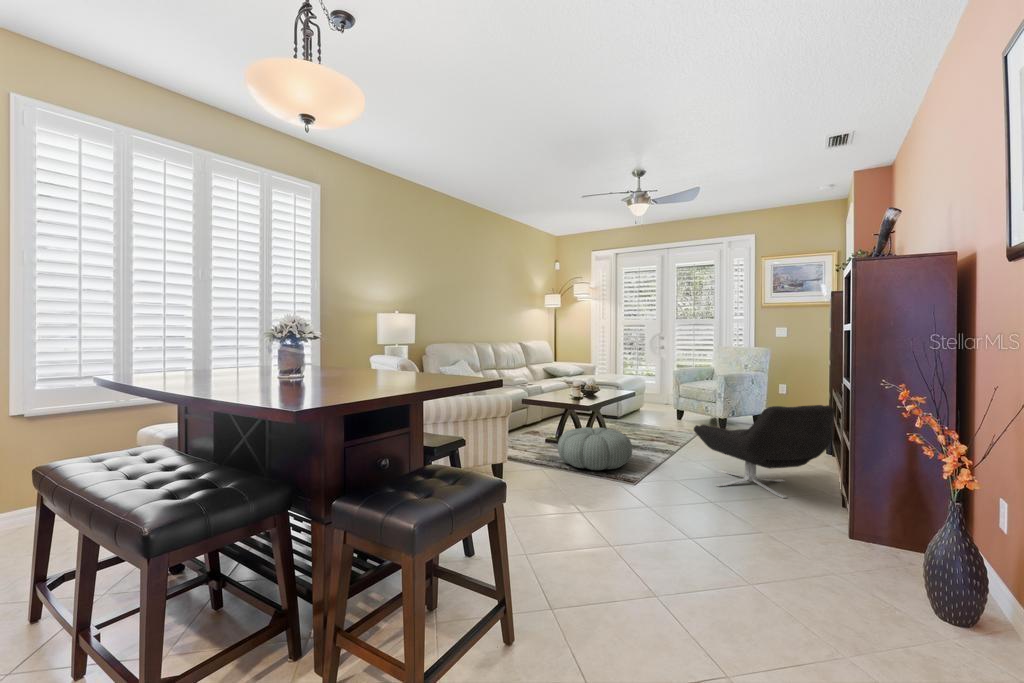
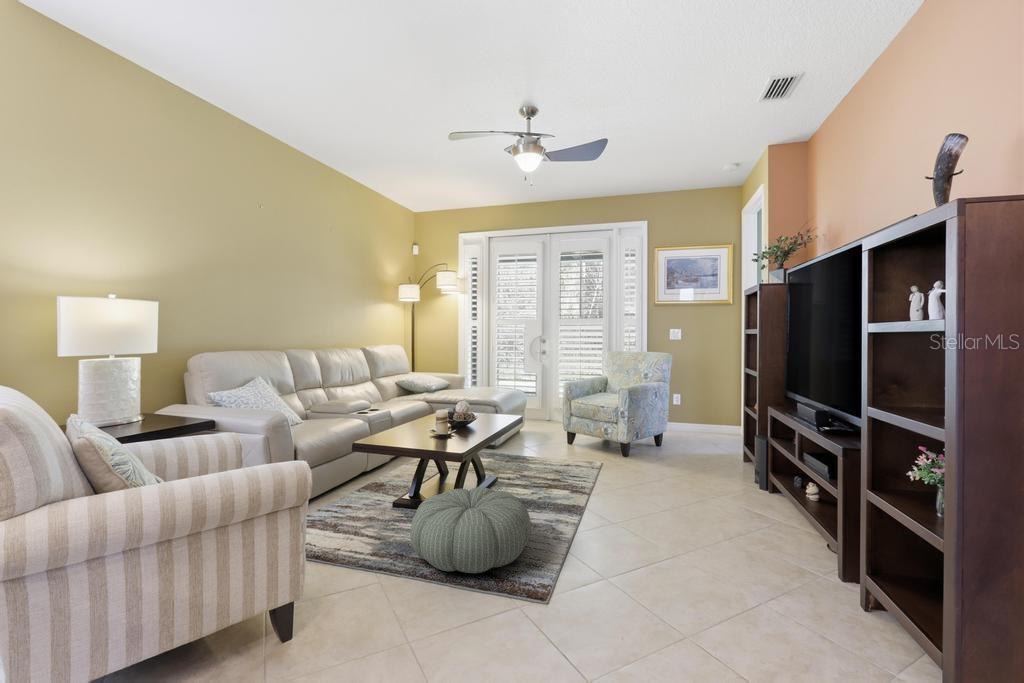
lounge chair: present [694,405,834,498] -> none [629,453,845,605]

